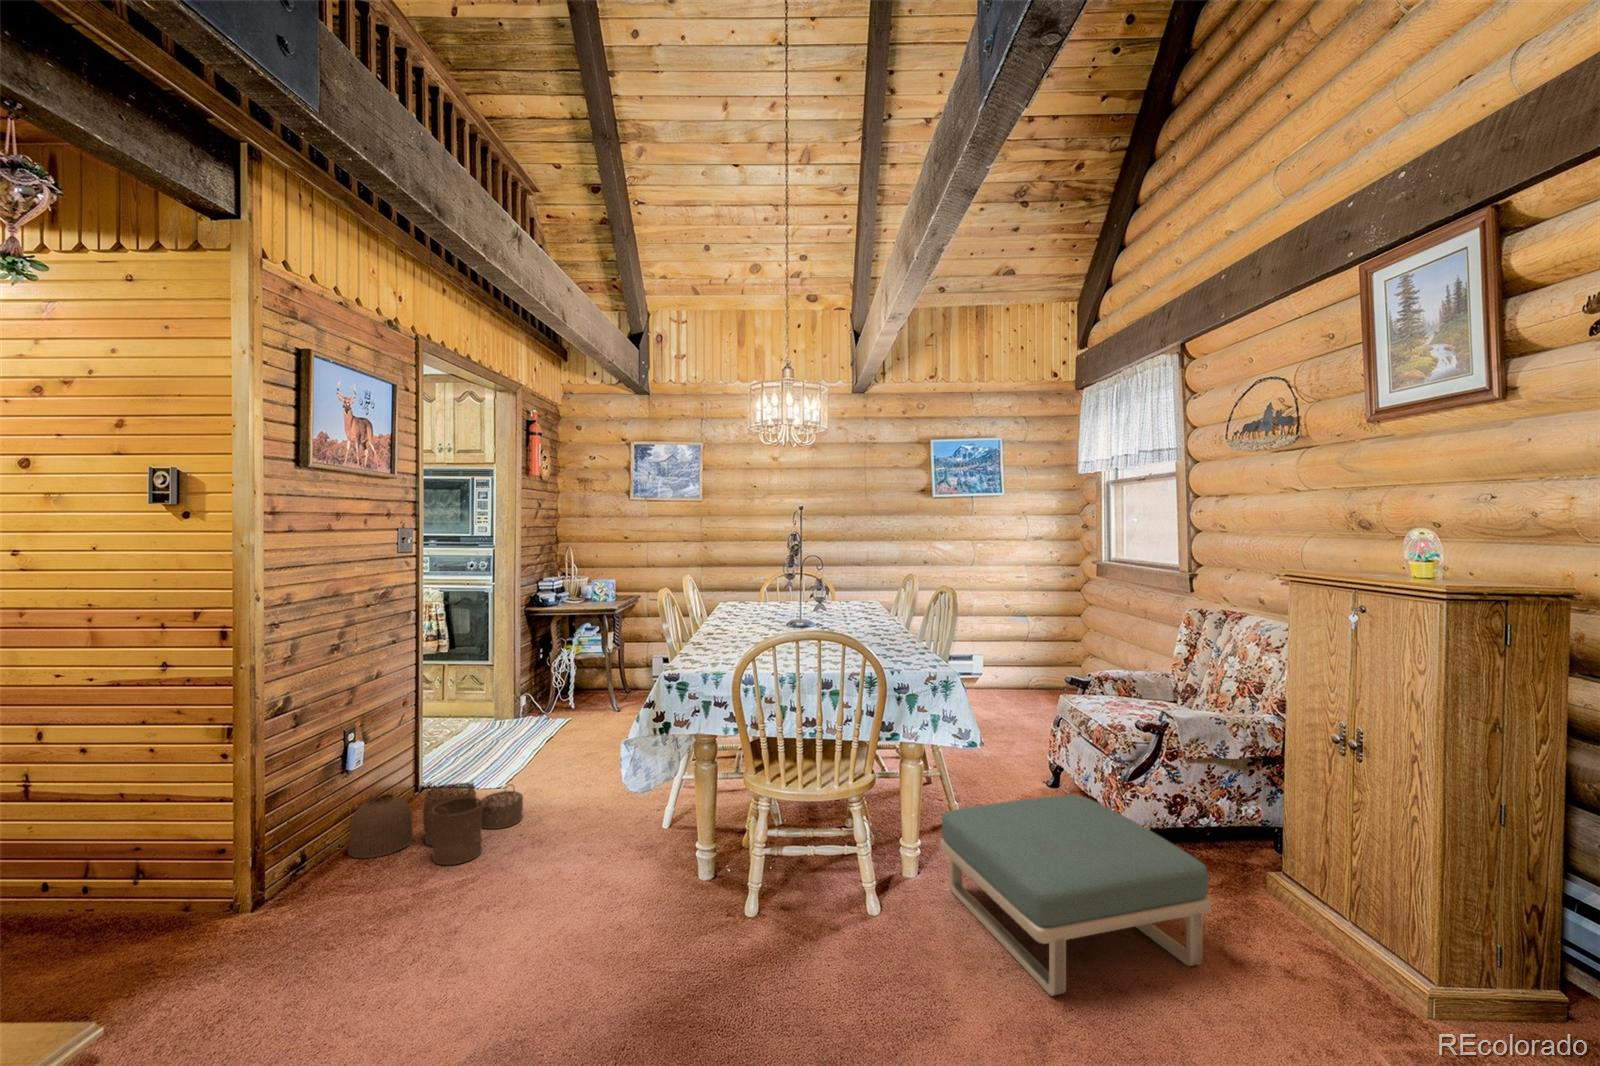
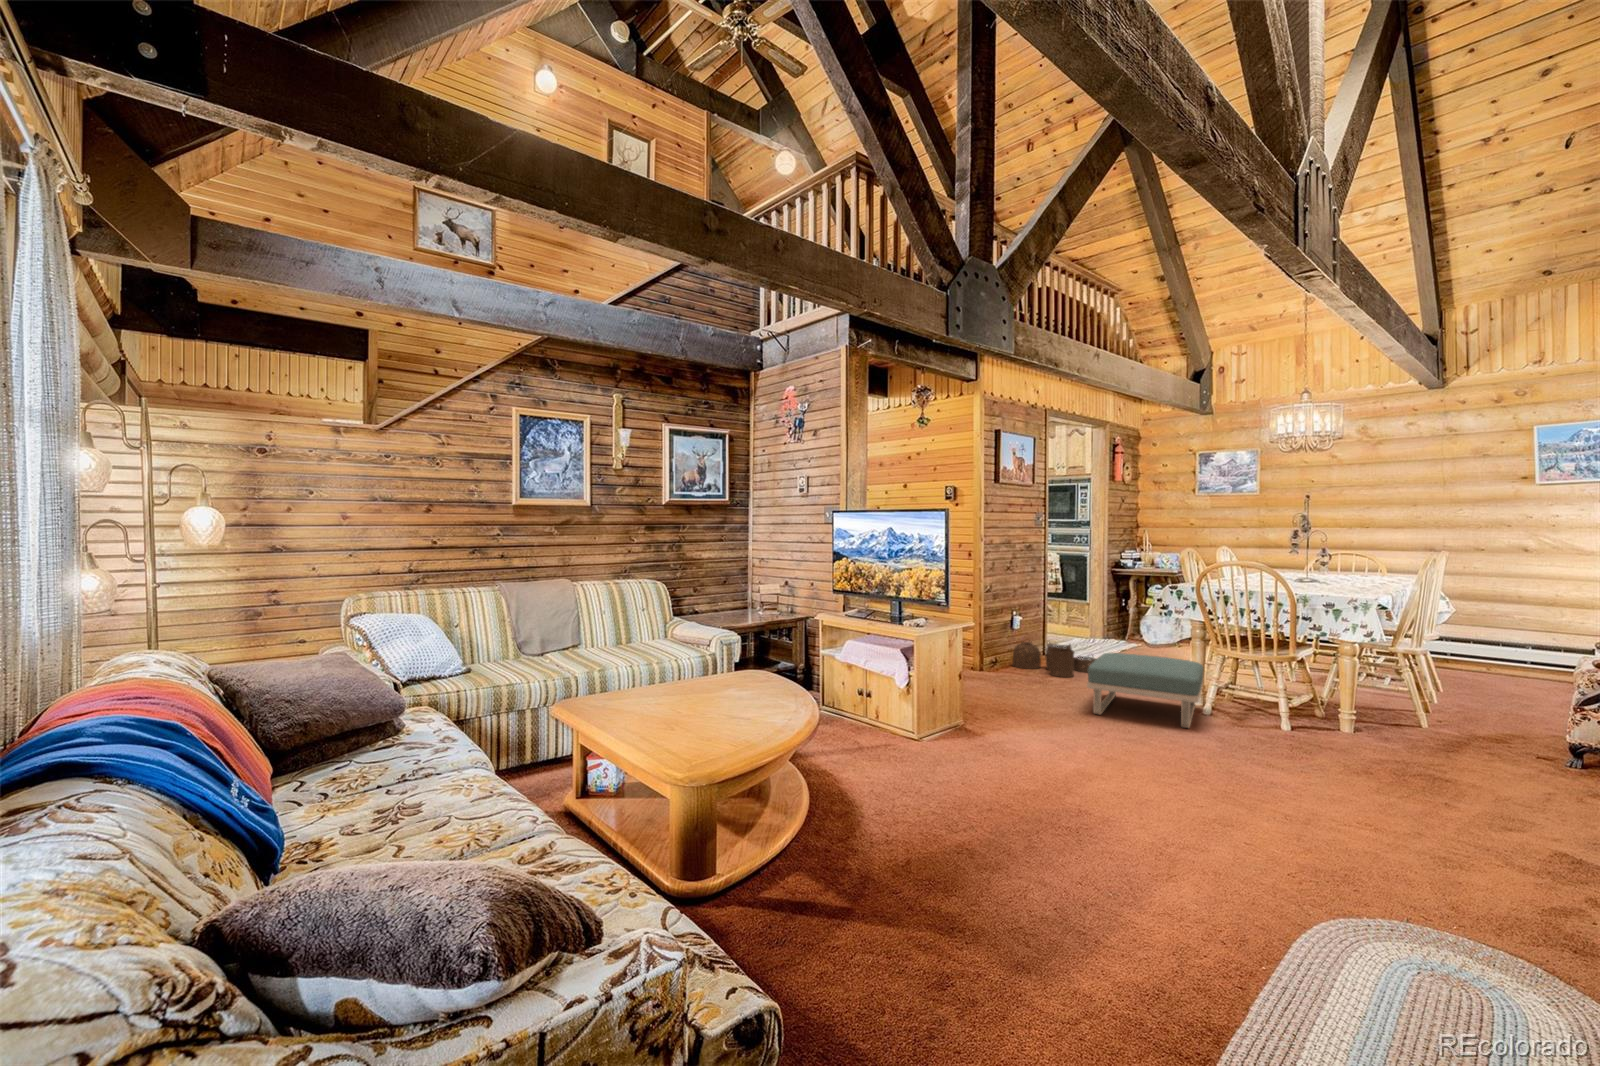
footstool: present [940,795,1211,996] -> present [1087,653,1204,728]

